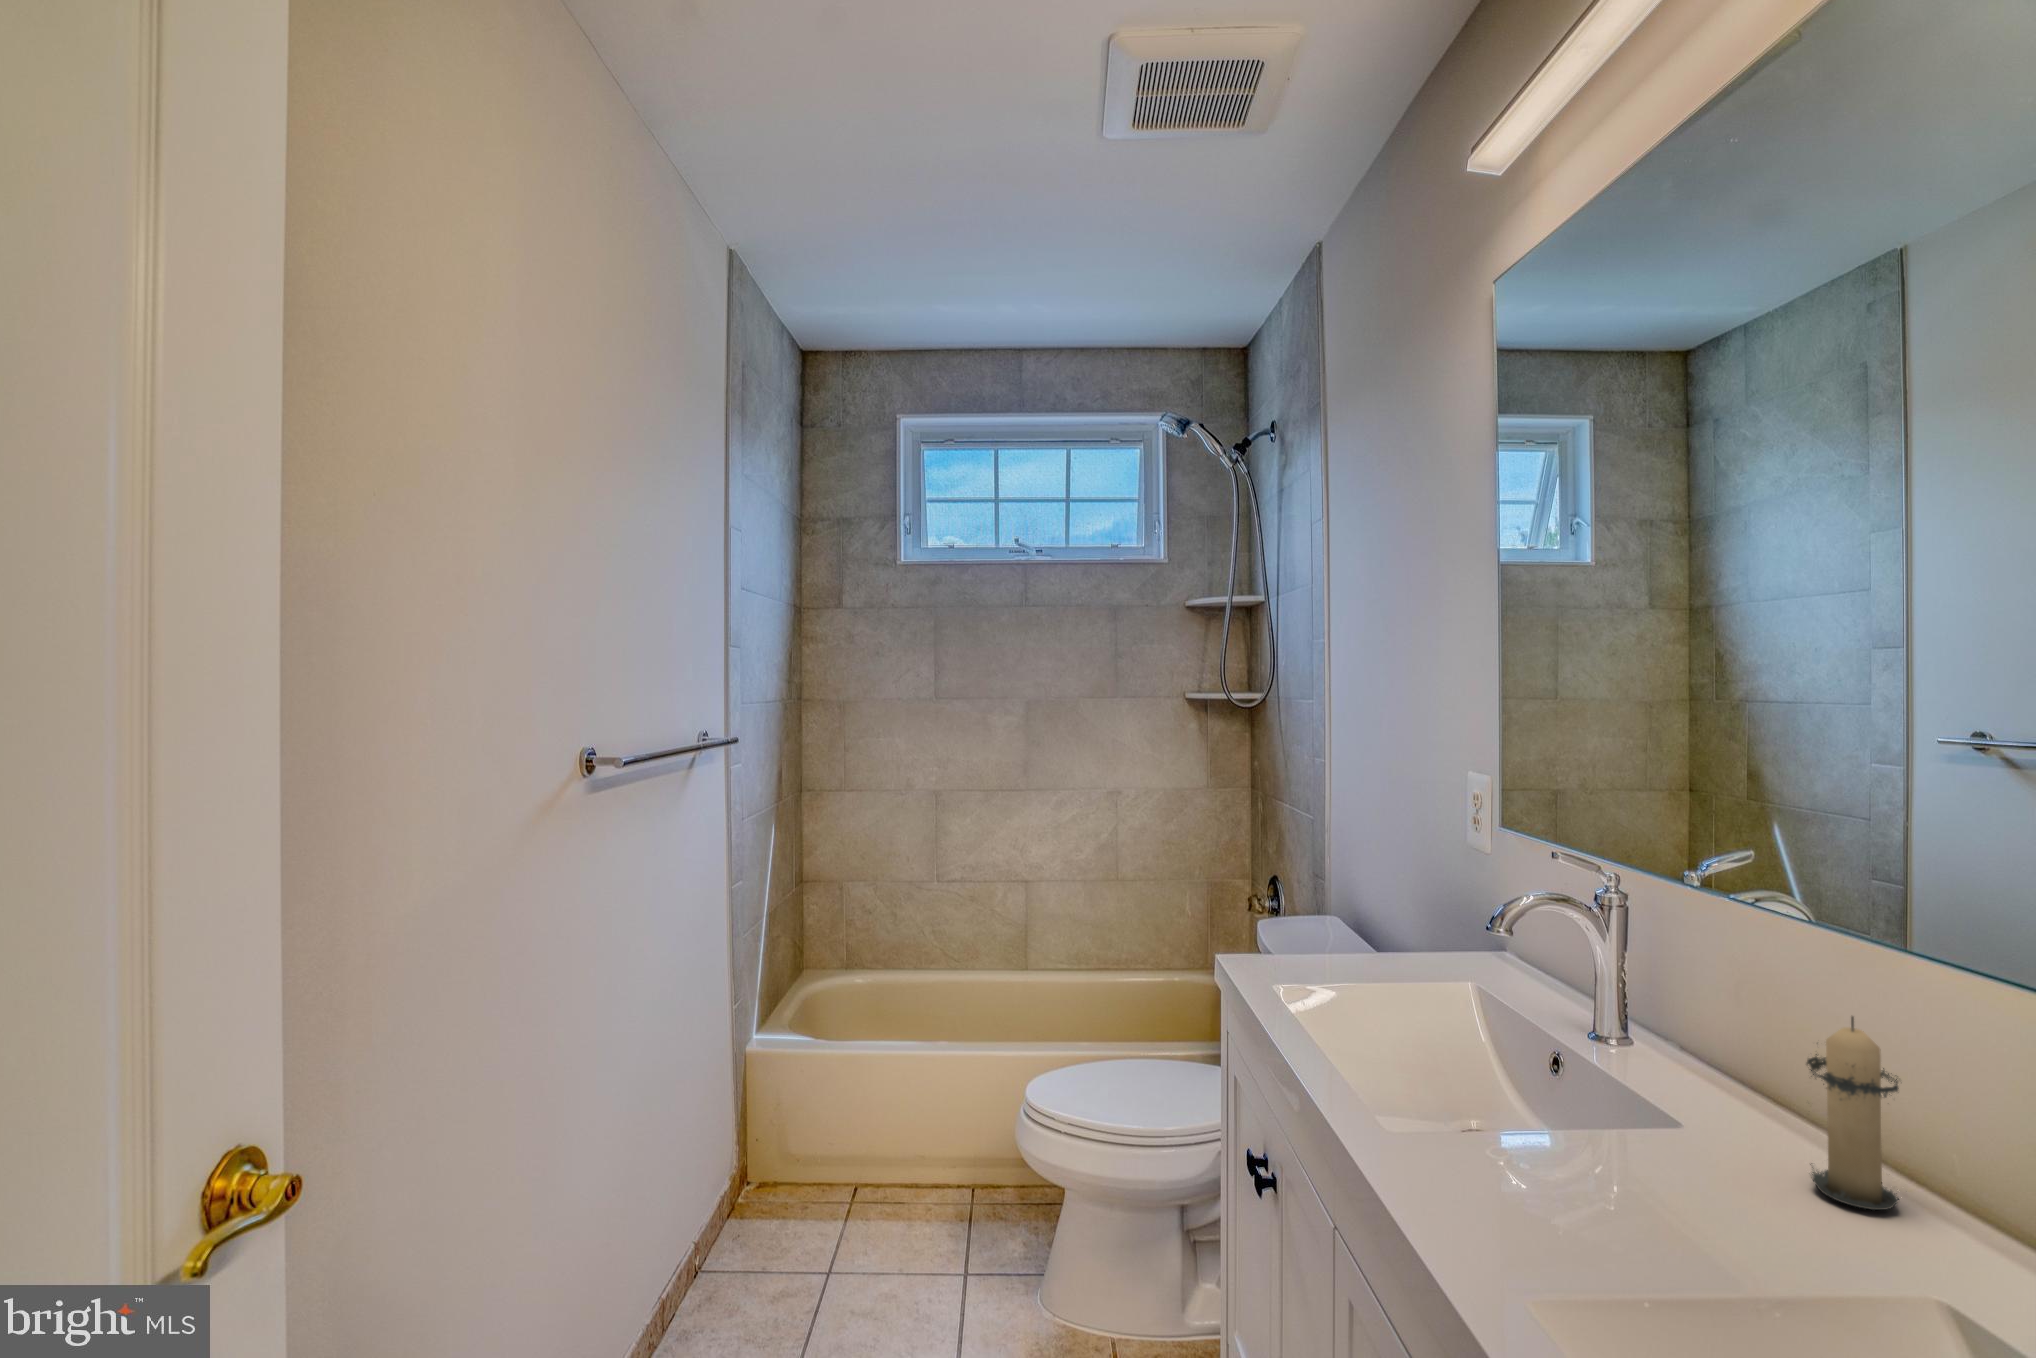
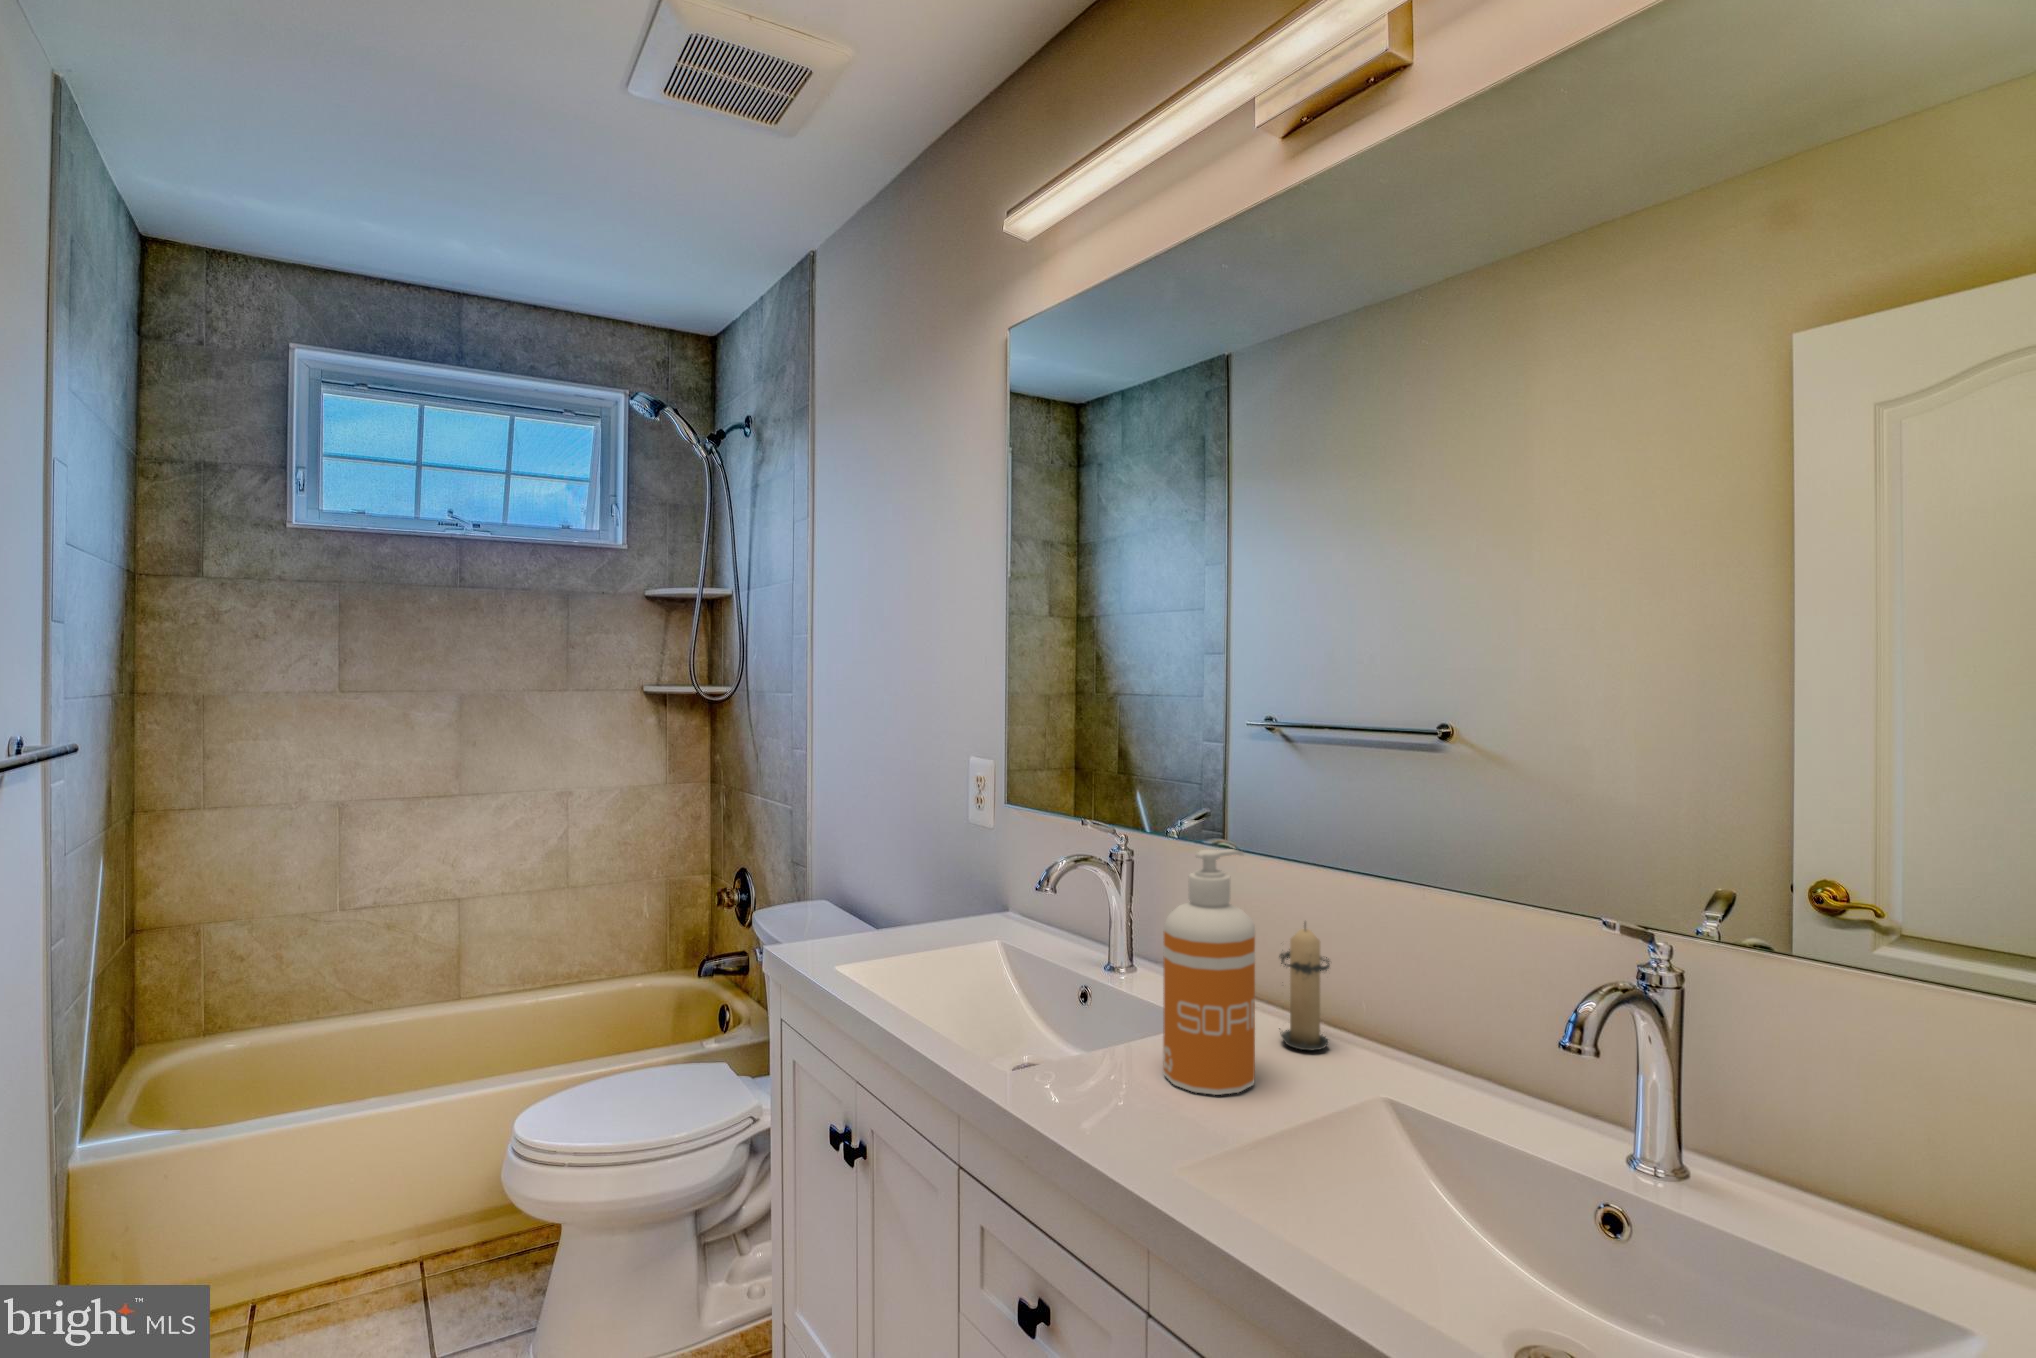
soap dispenser: none [1582,892,1730,1231] -> present [1163,849,1255,1095]

